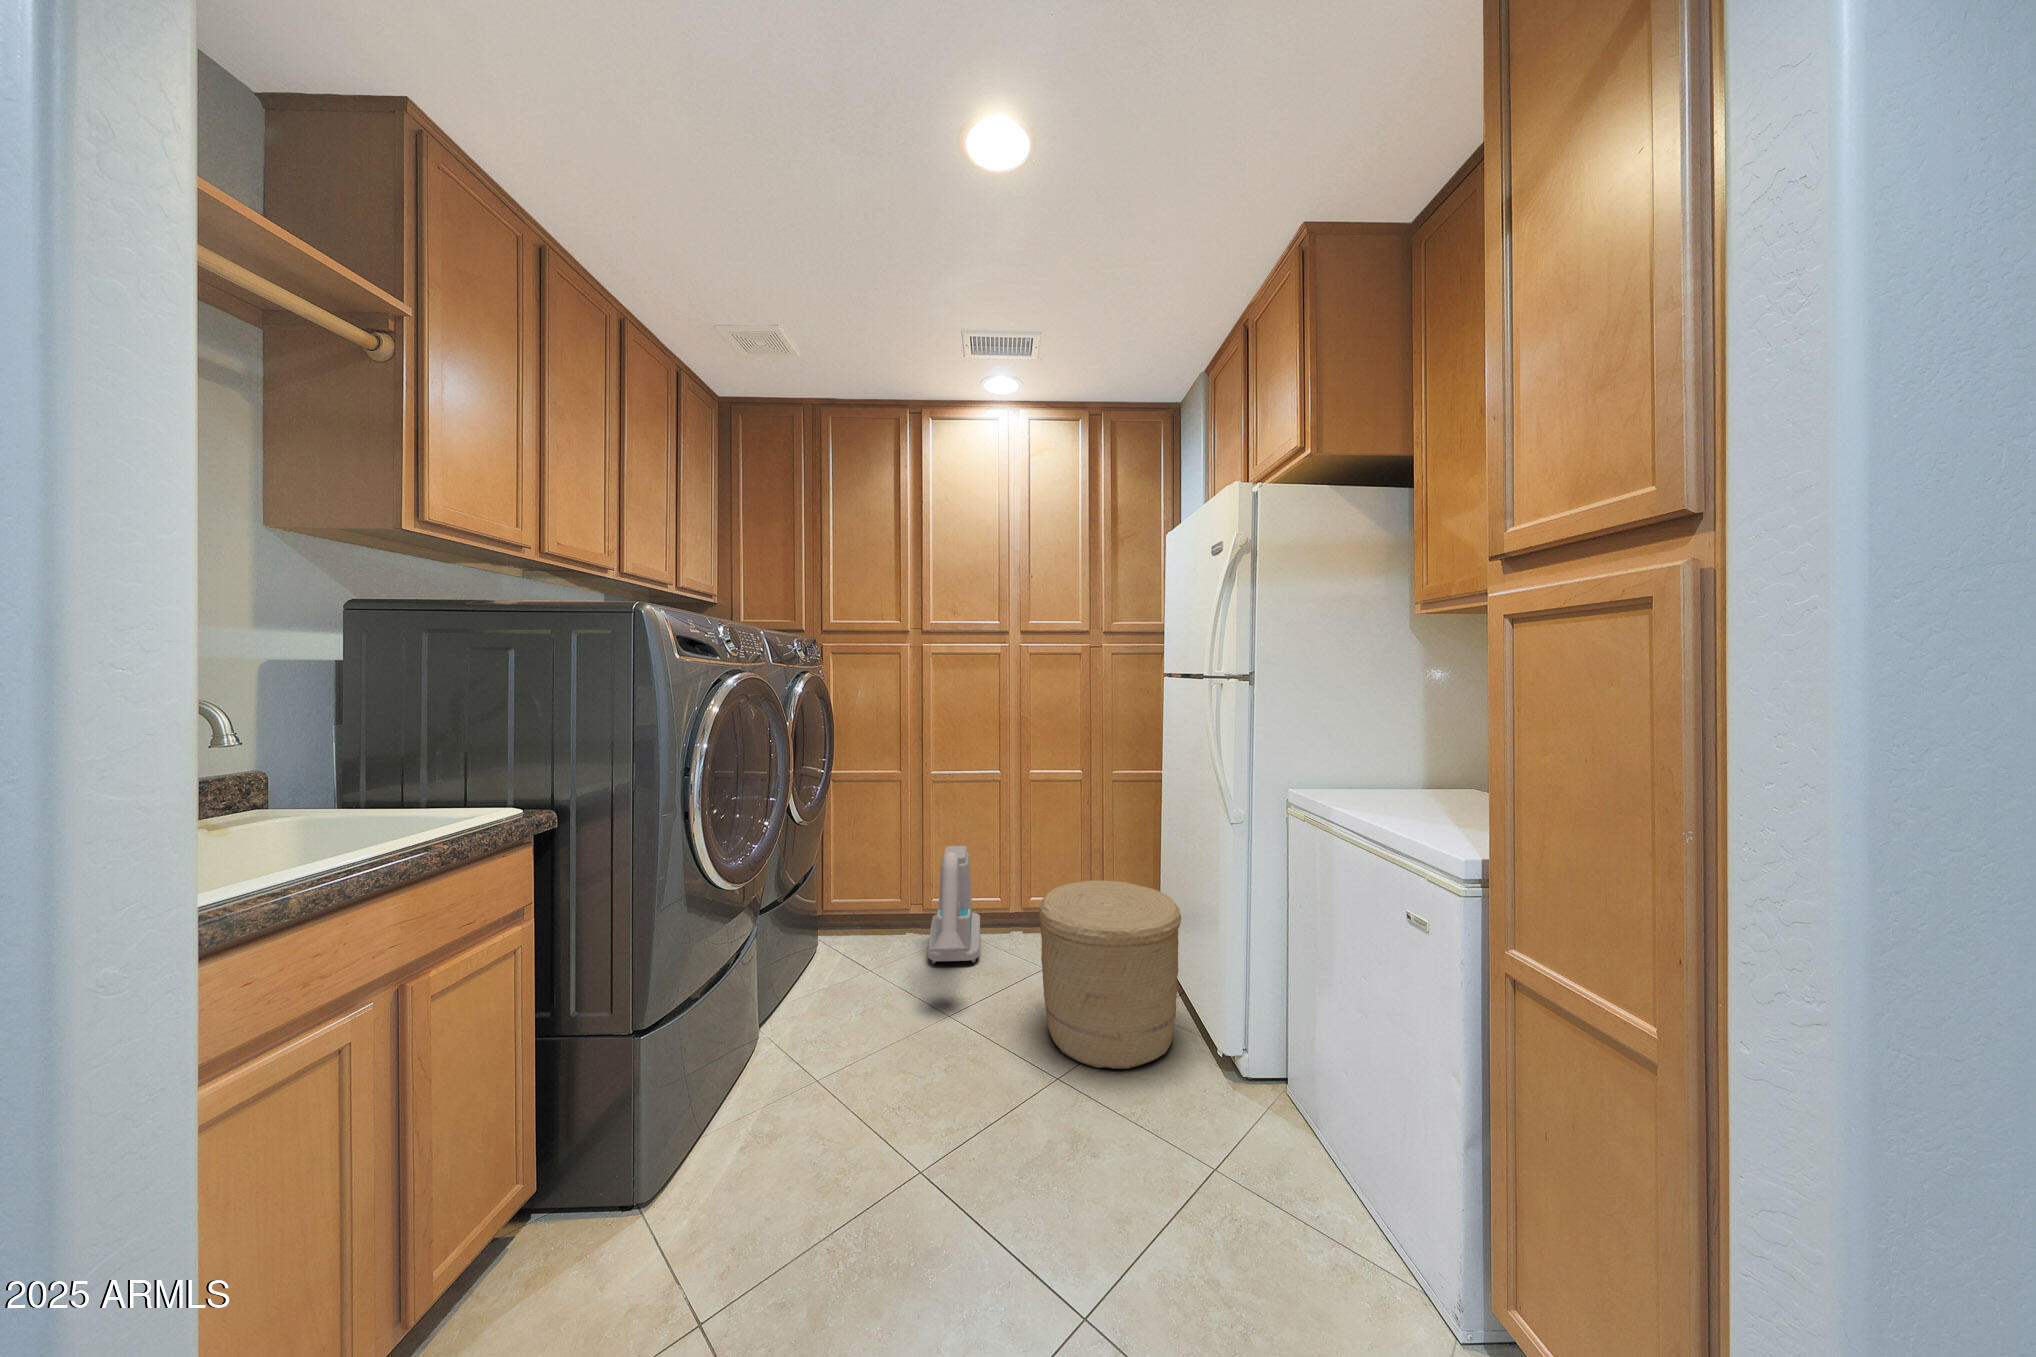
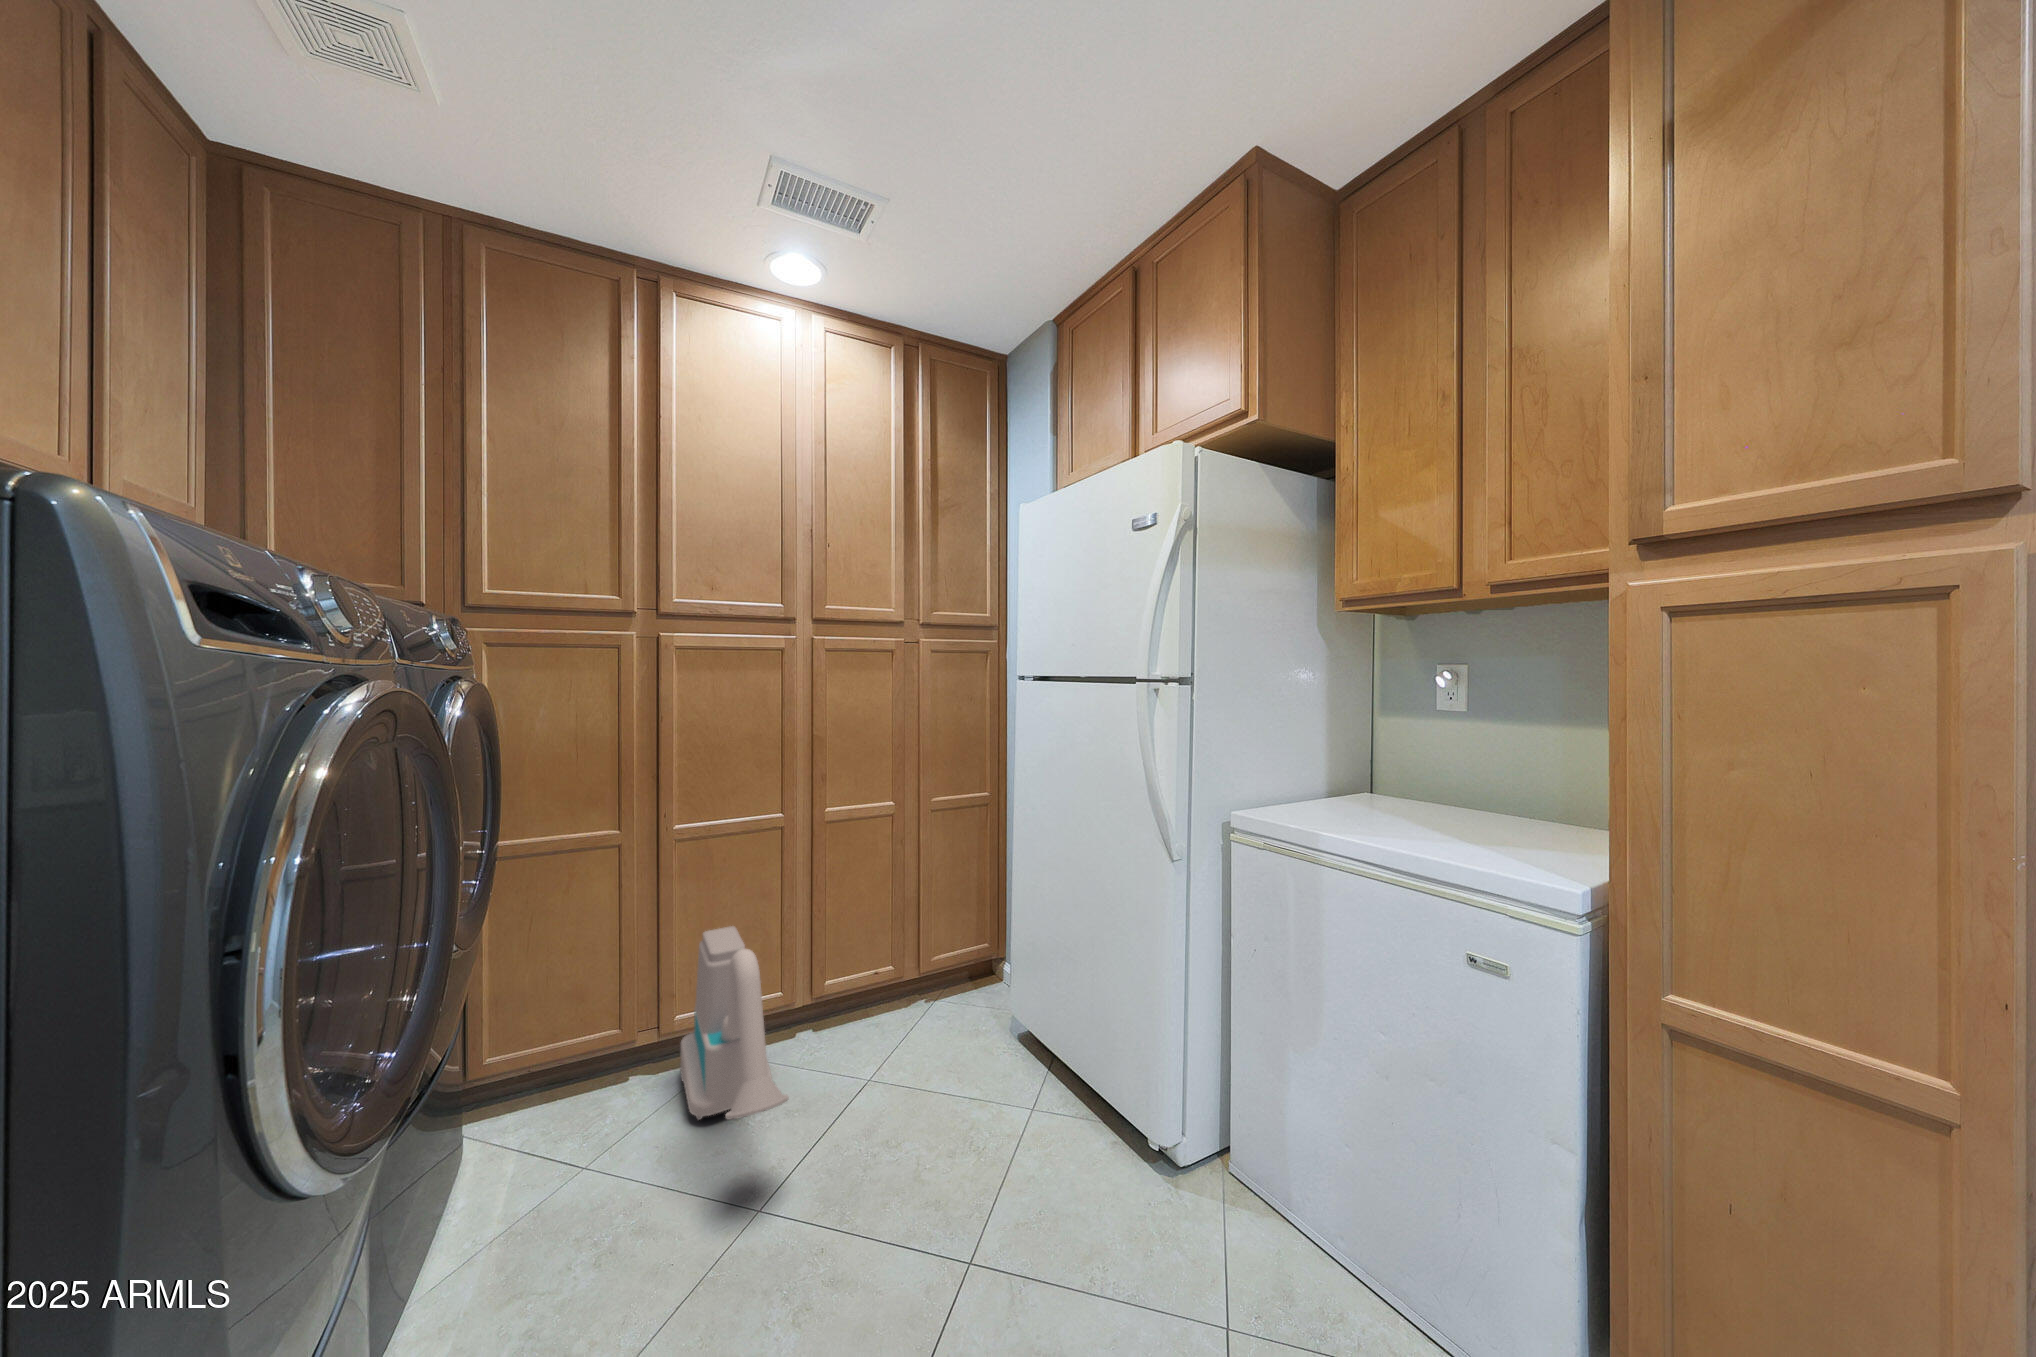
woven basket: present [1039,881,1181,1069] -> none [911,947,1099,1226]

